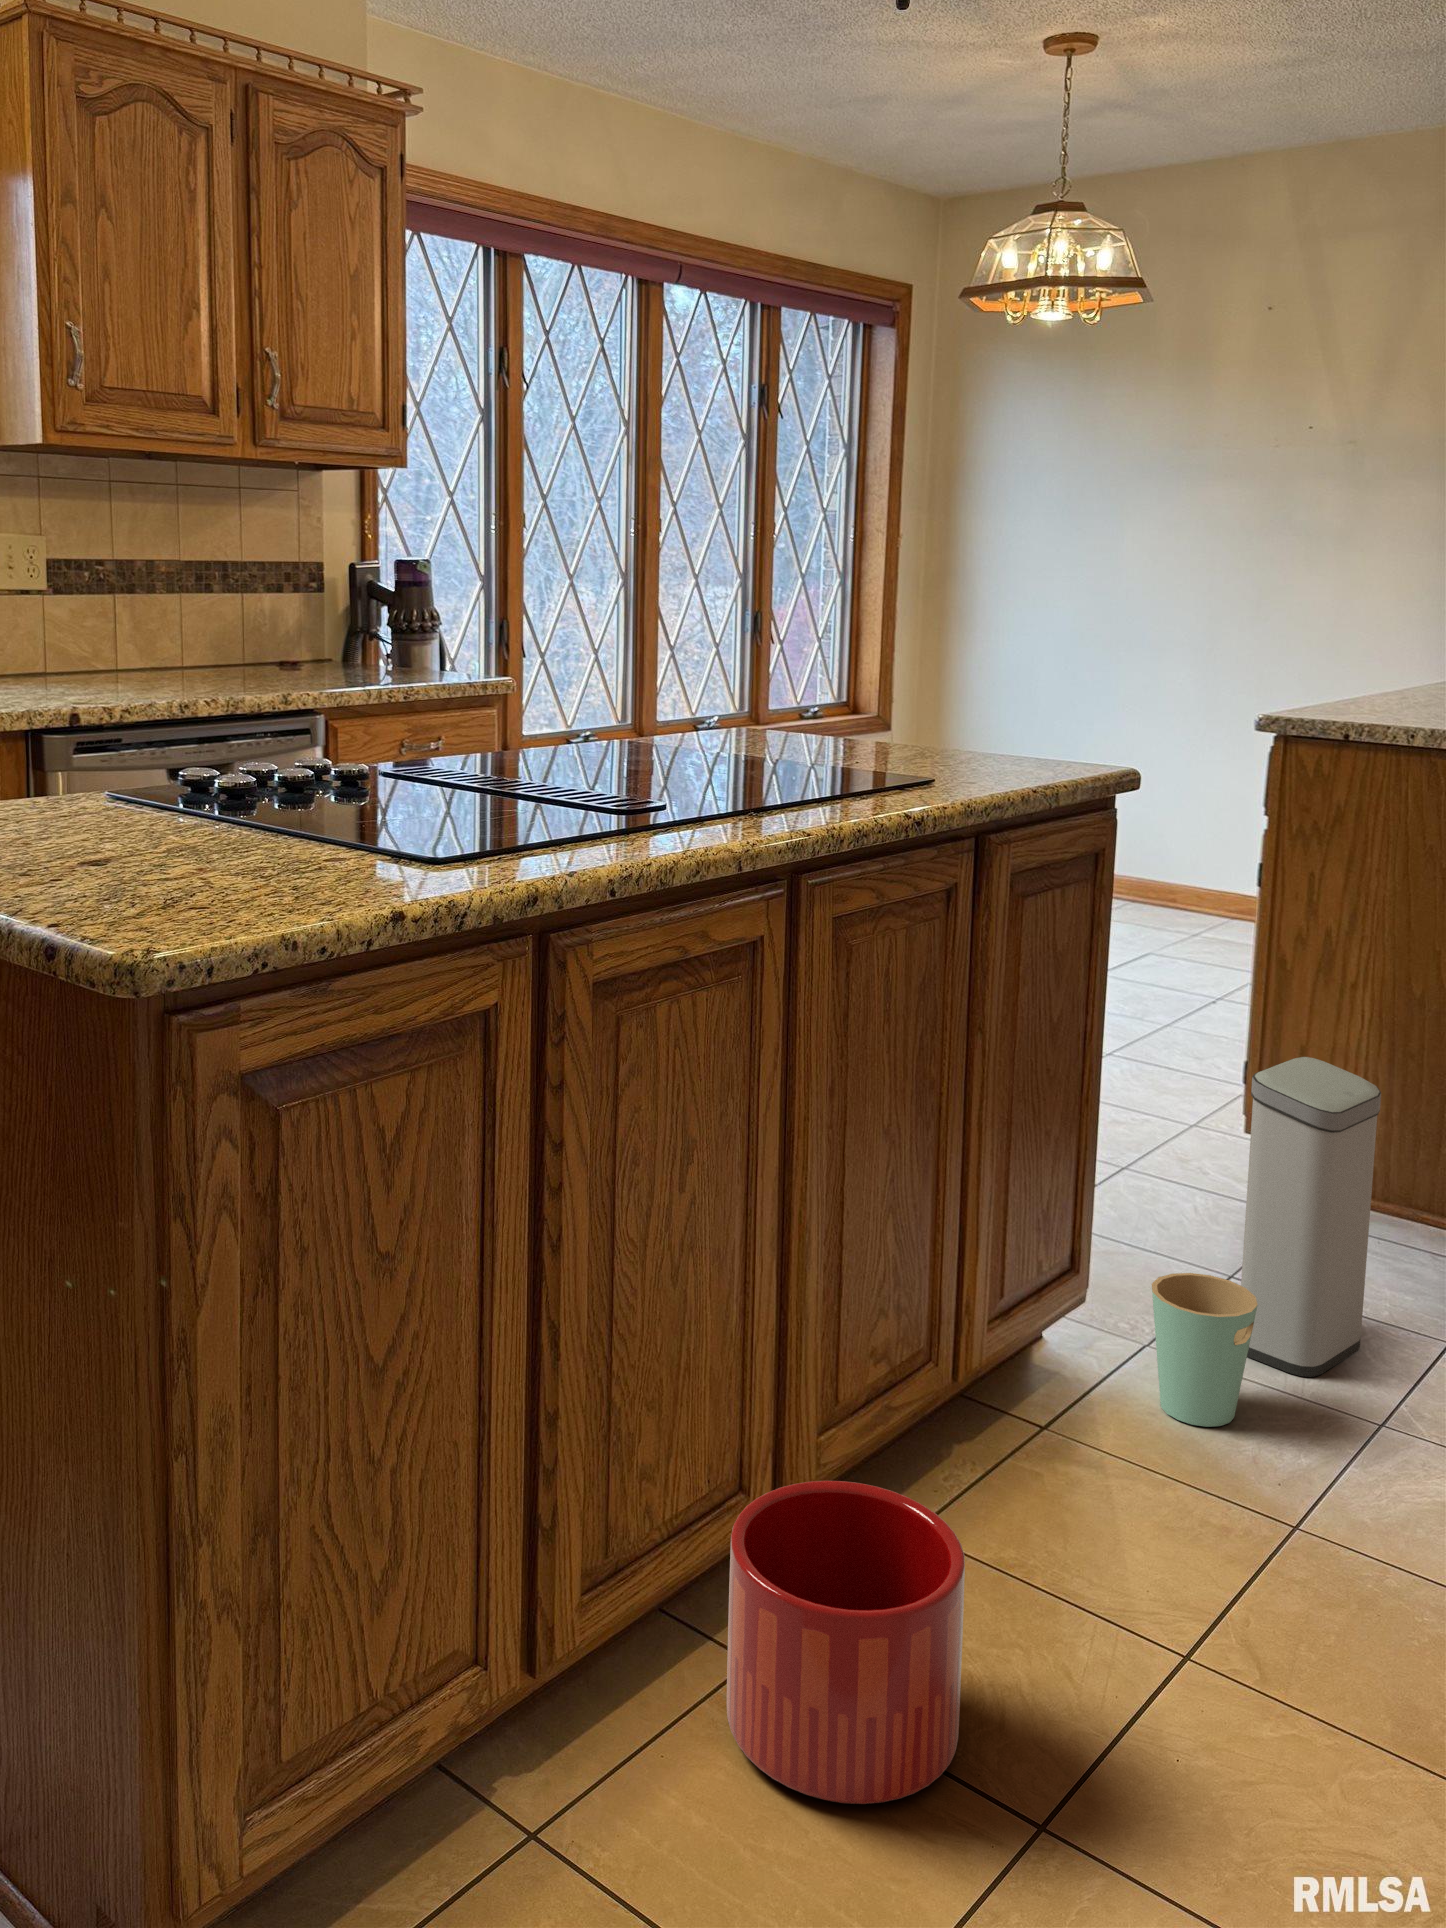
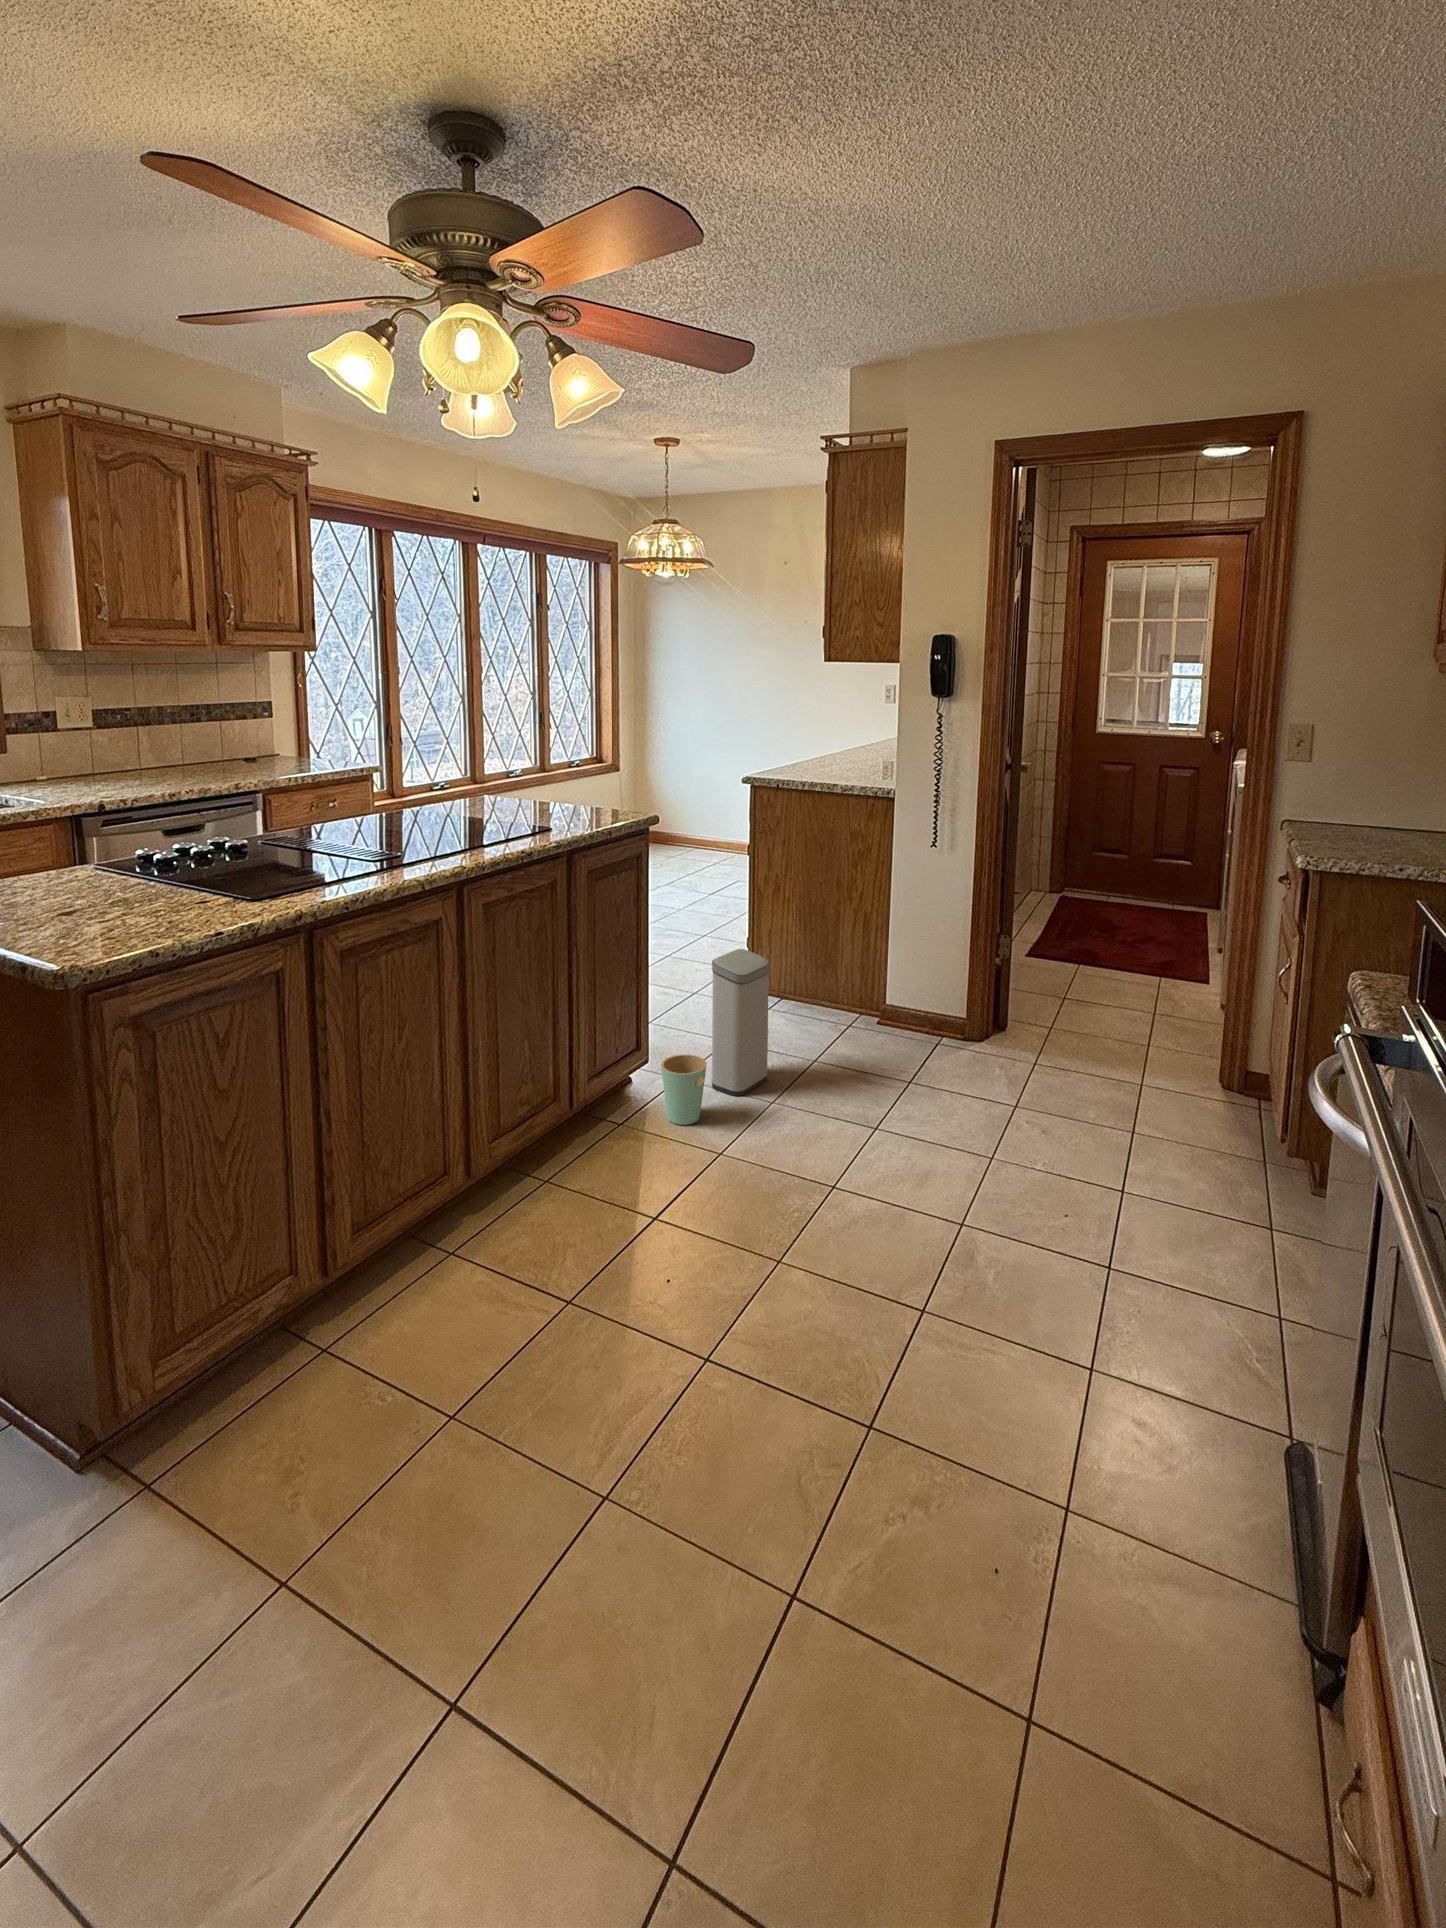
planter: present [727,1481,965,1804] -> none [417,1172,527,1317]

